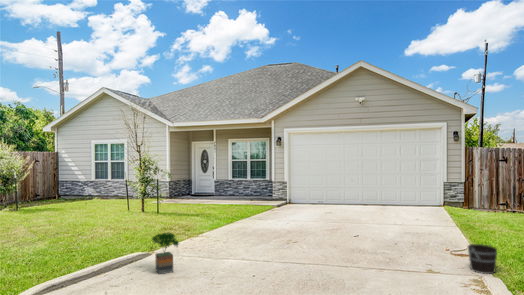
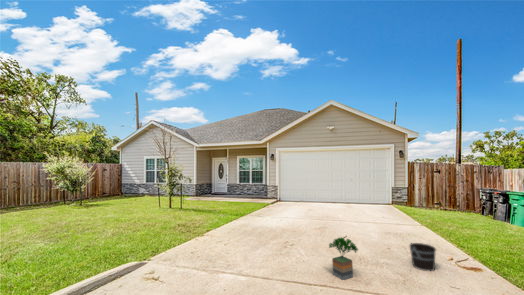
potted tree: present [152,233,179,274] -> present [329,238,358,280]

